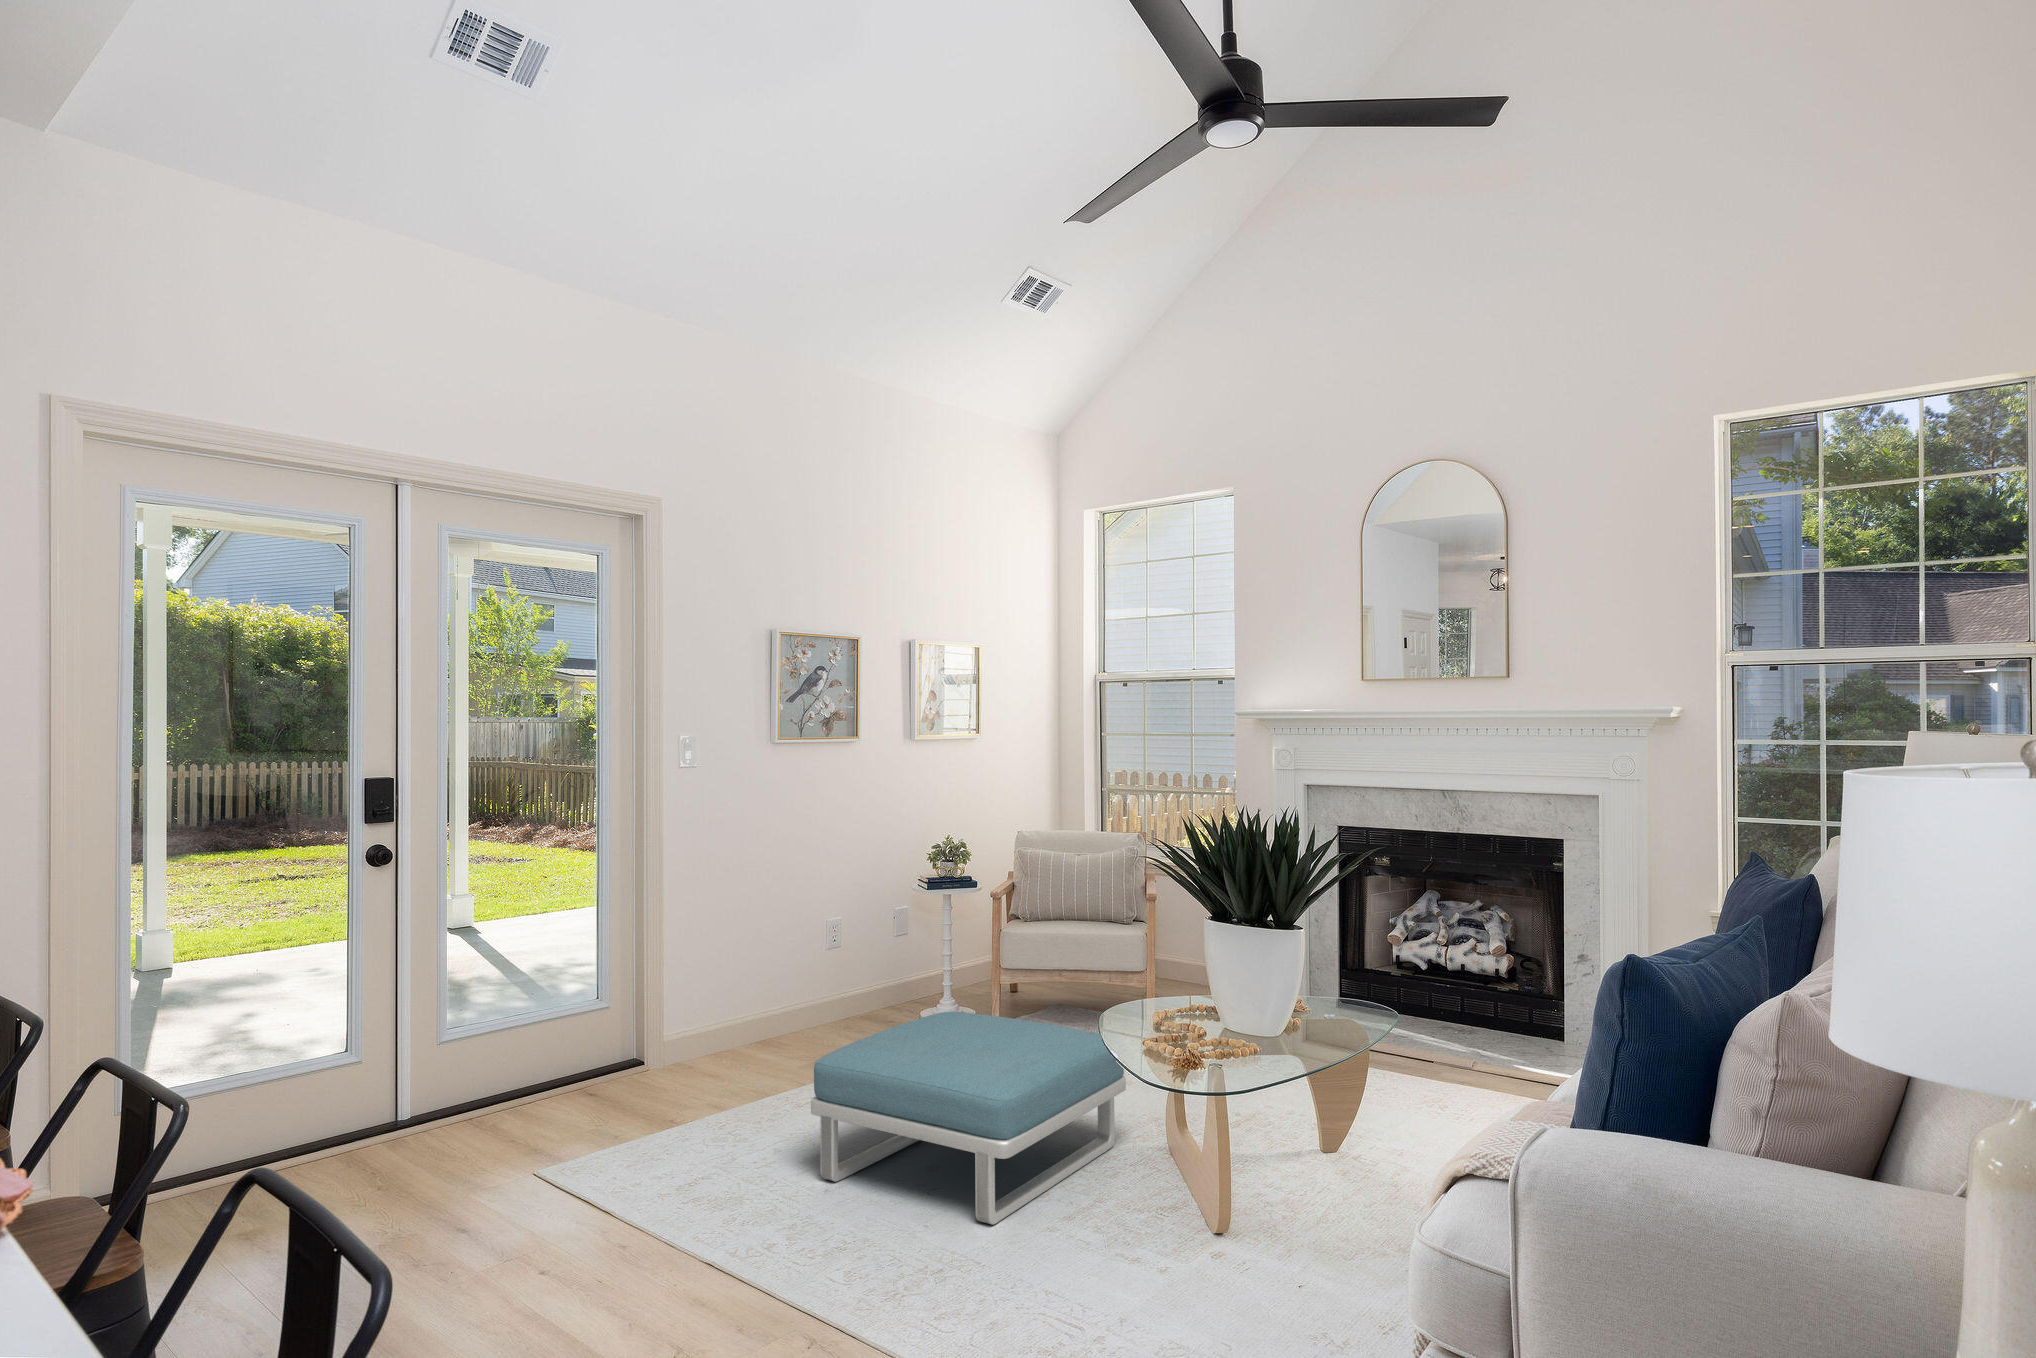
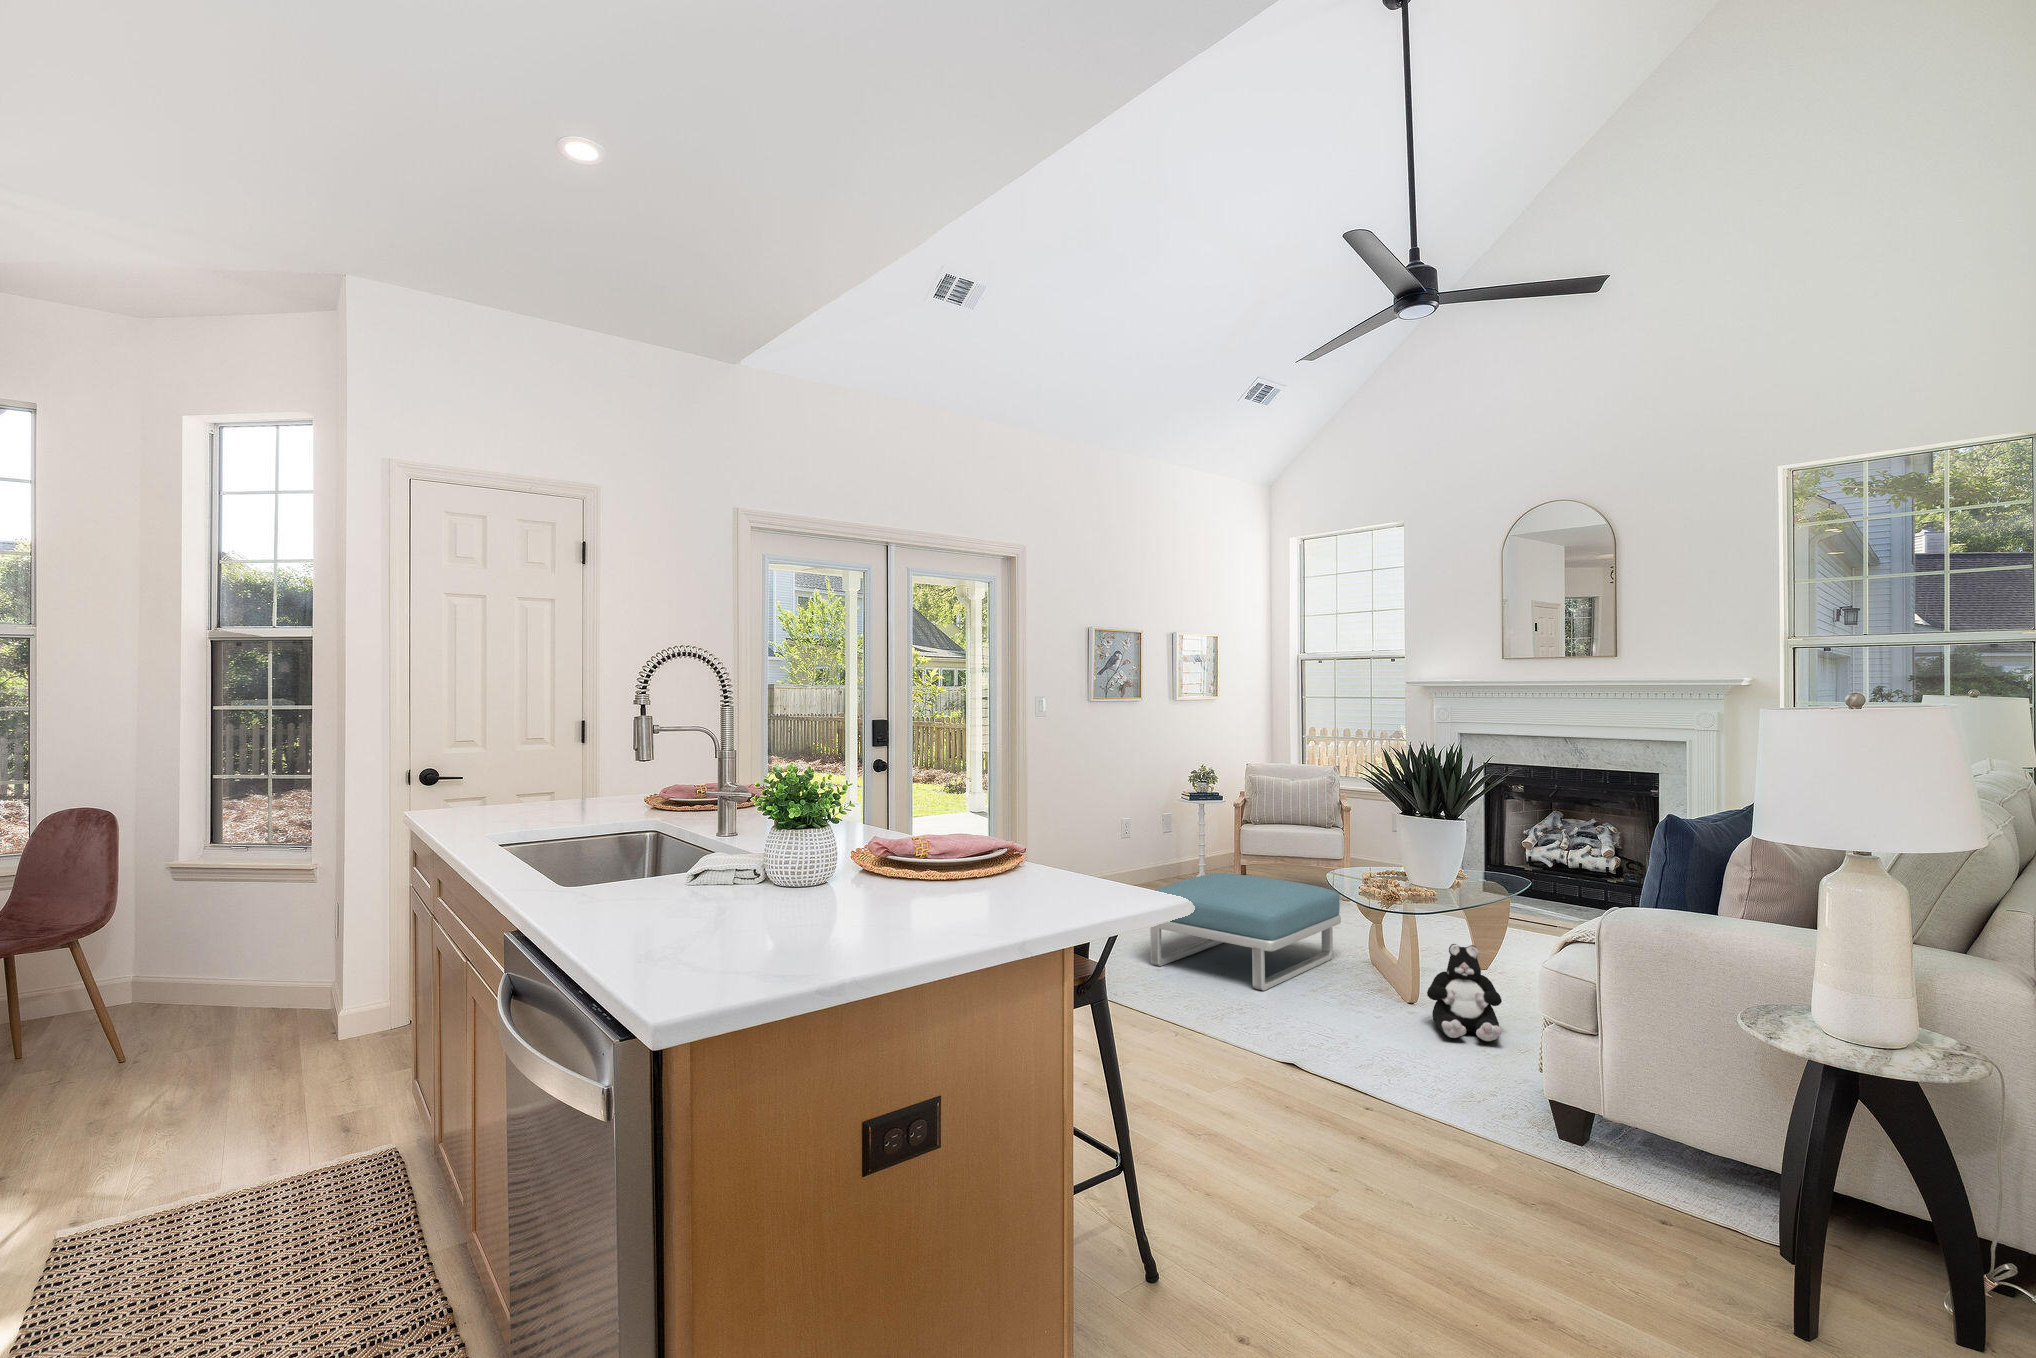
plush toy: none [1246,1142,1363,1317] -> present [1427,944,1502,1041]

